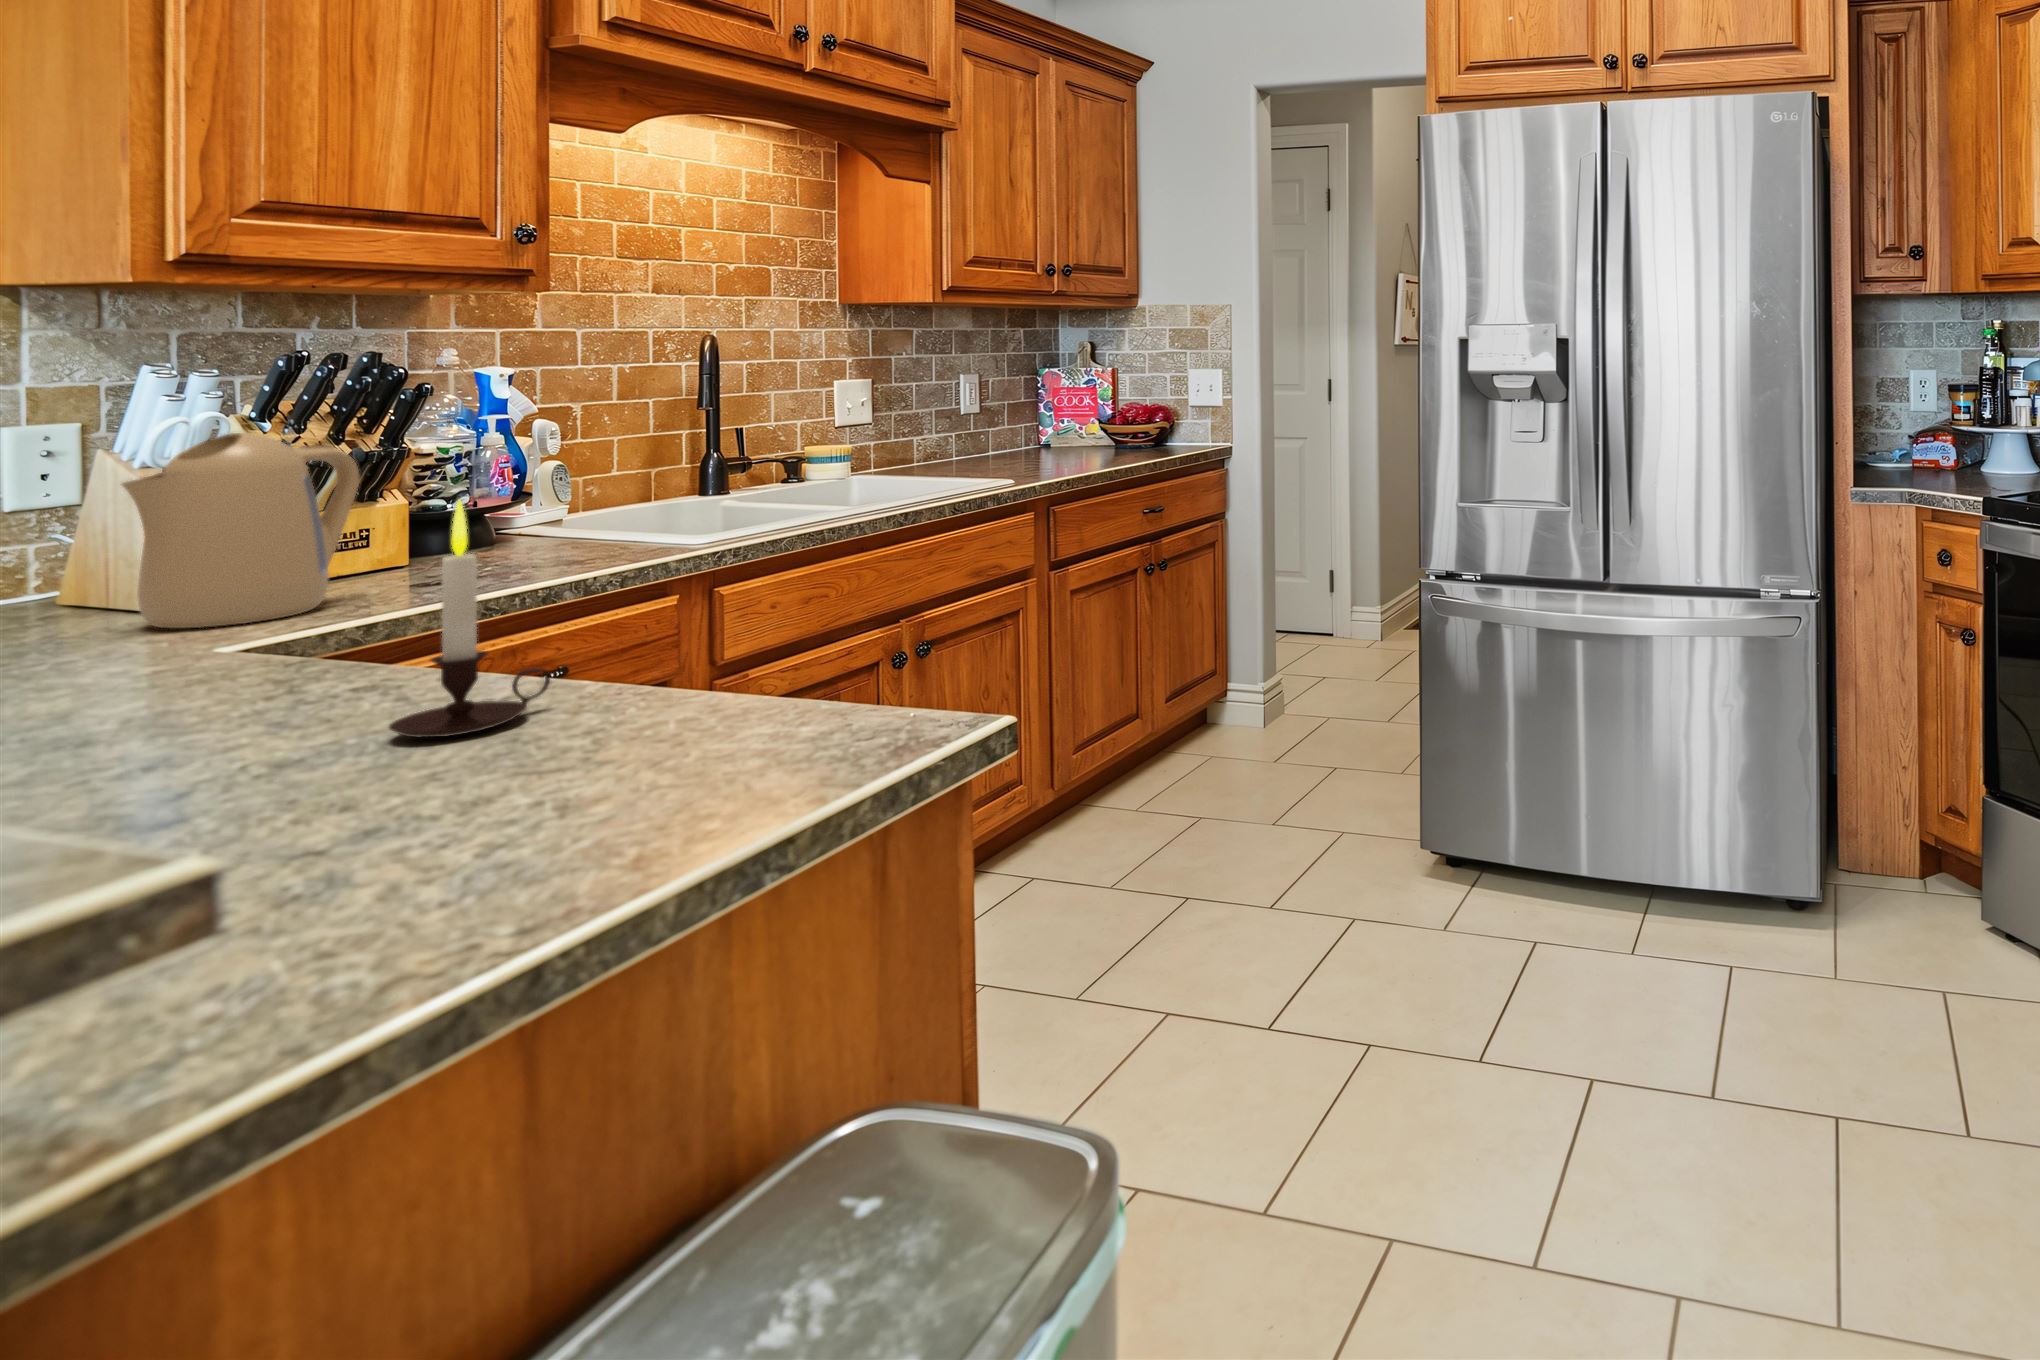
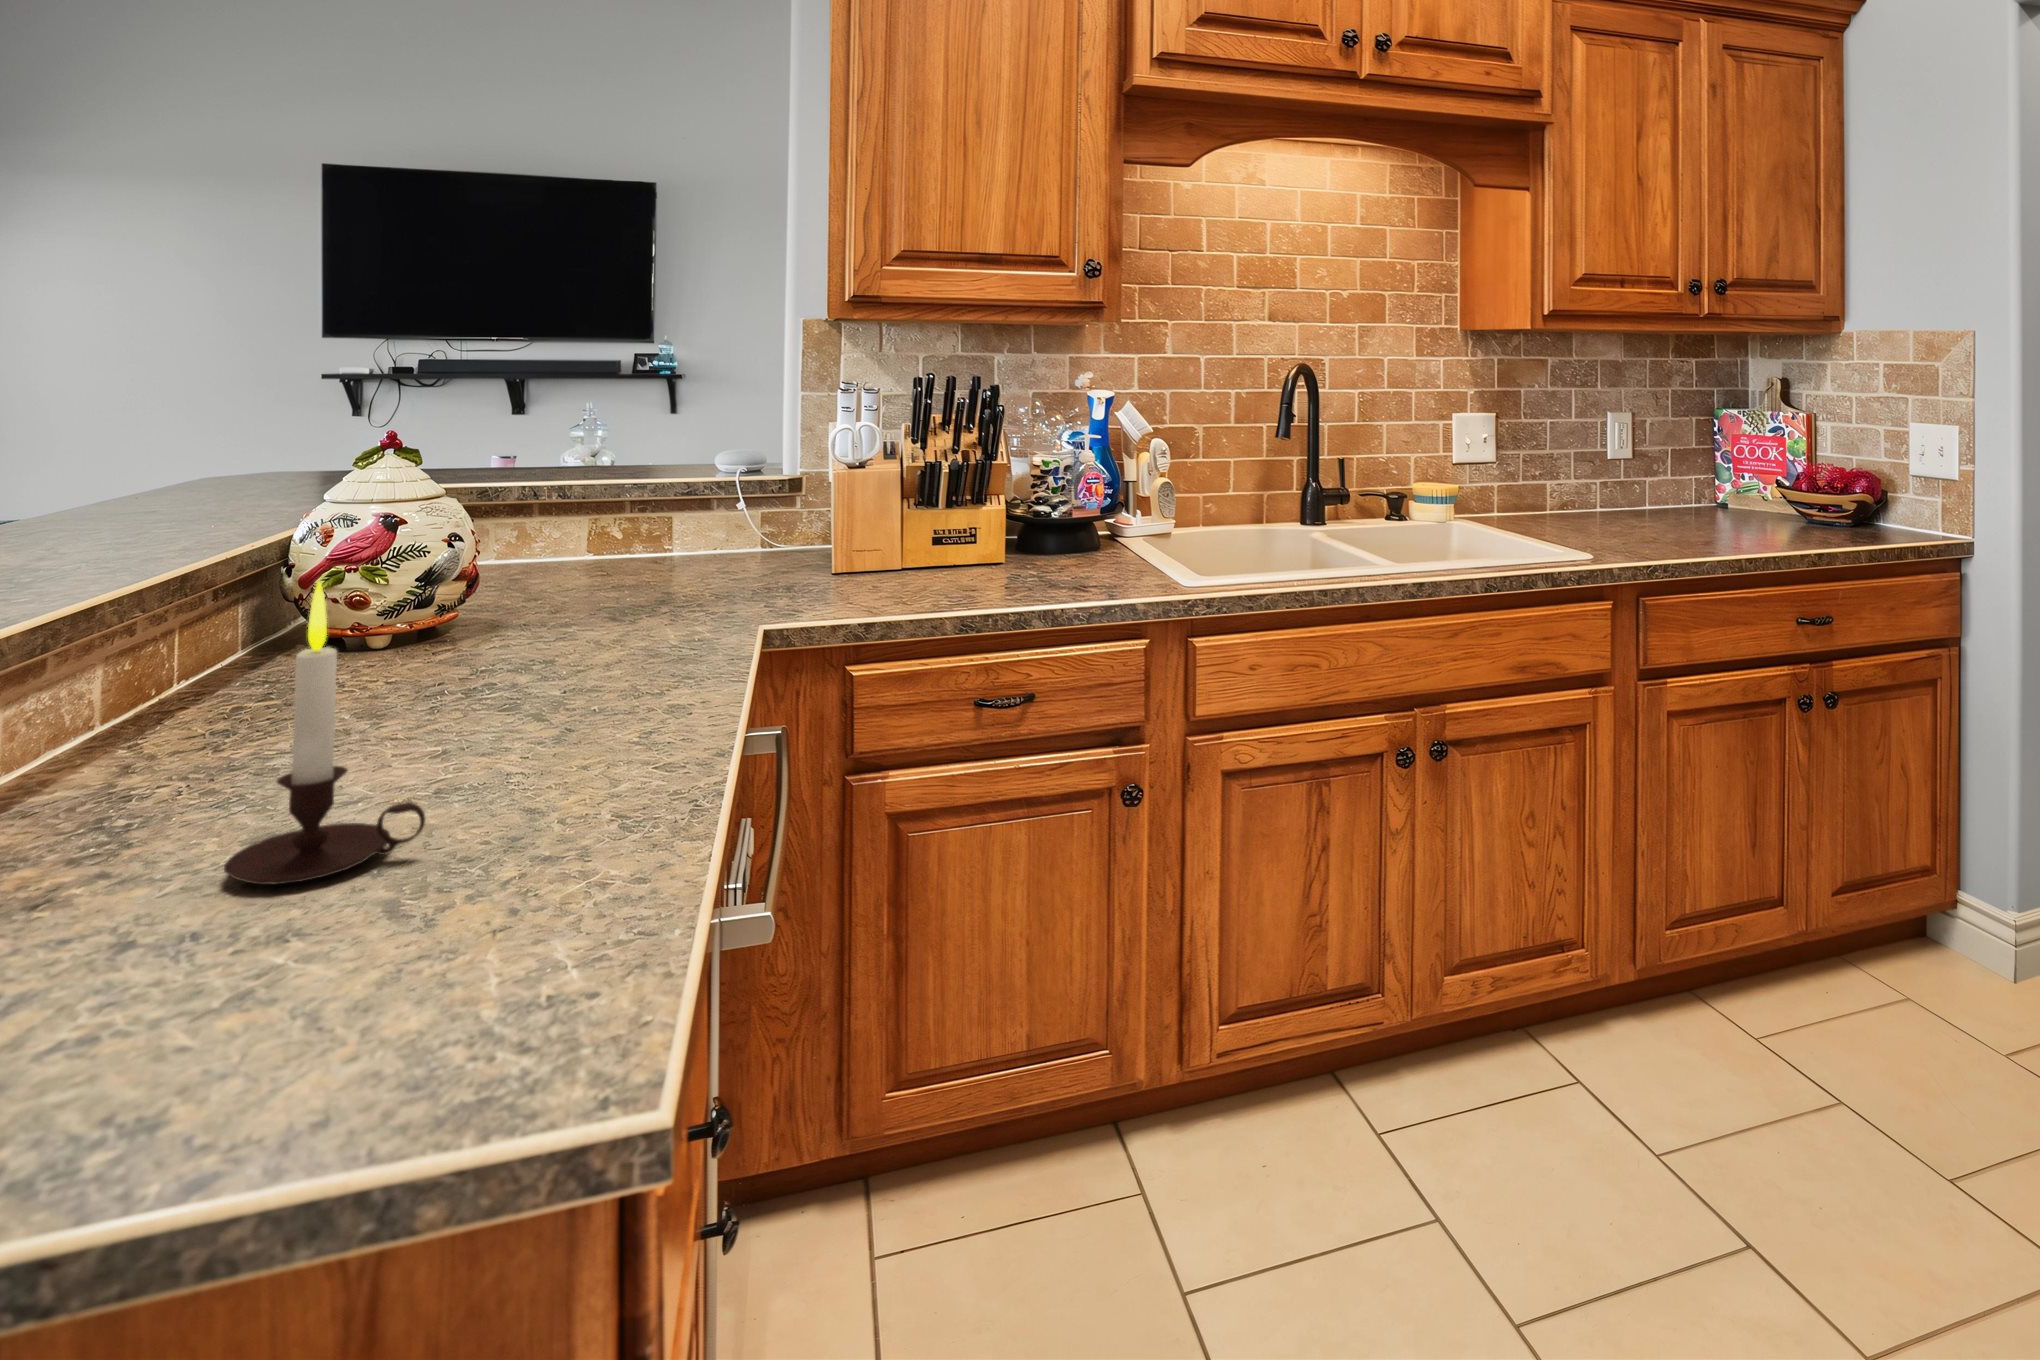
kettle: present [122,433,359,629] -> none [700,444,876,615]

